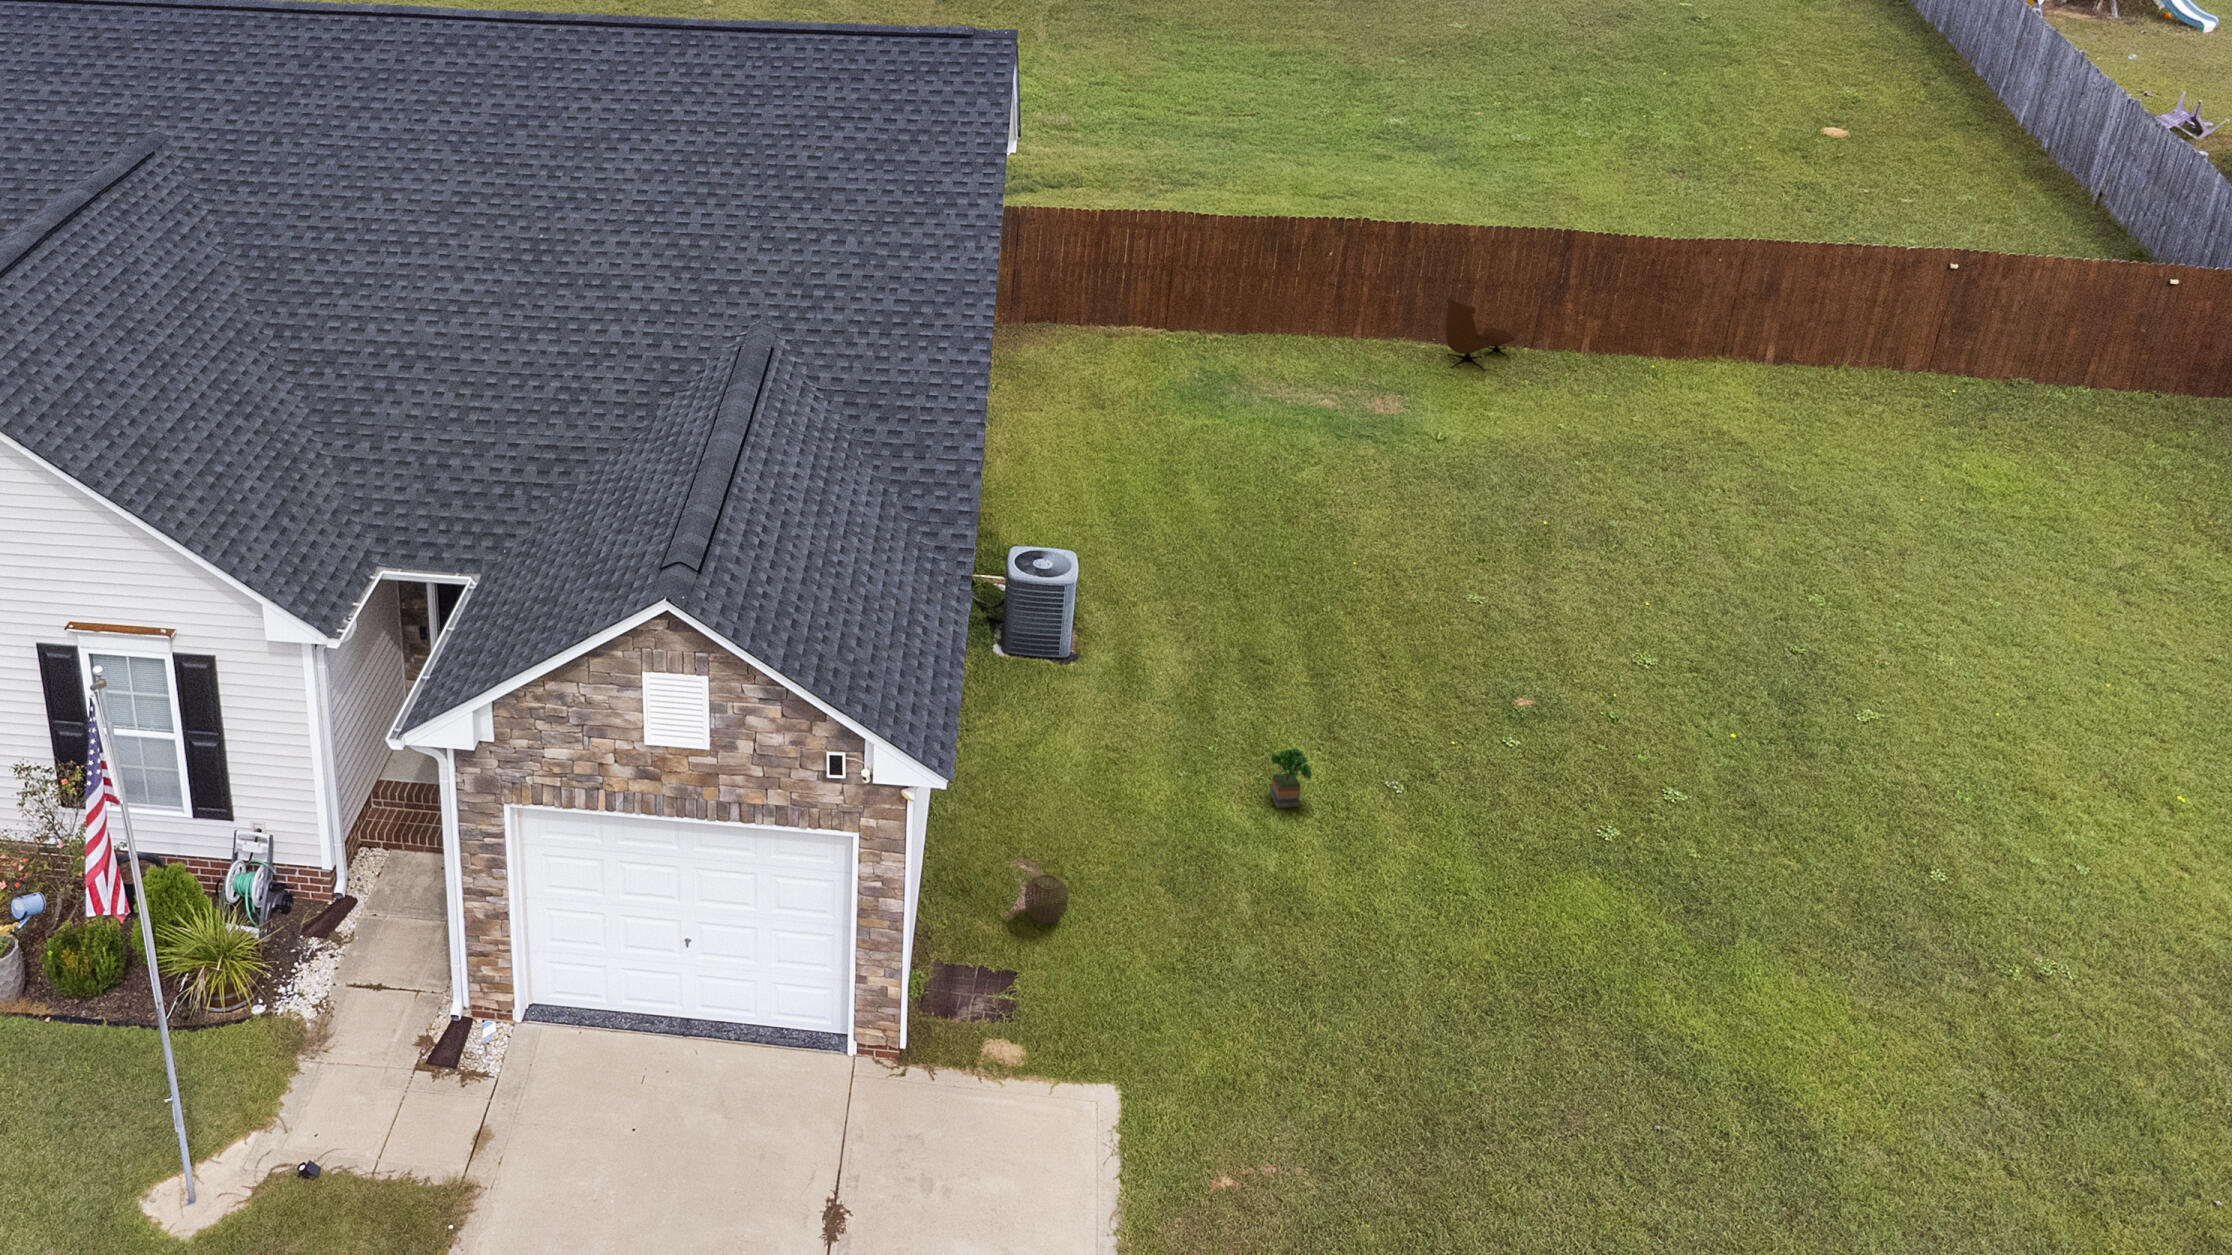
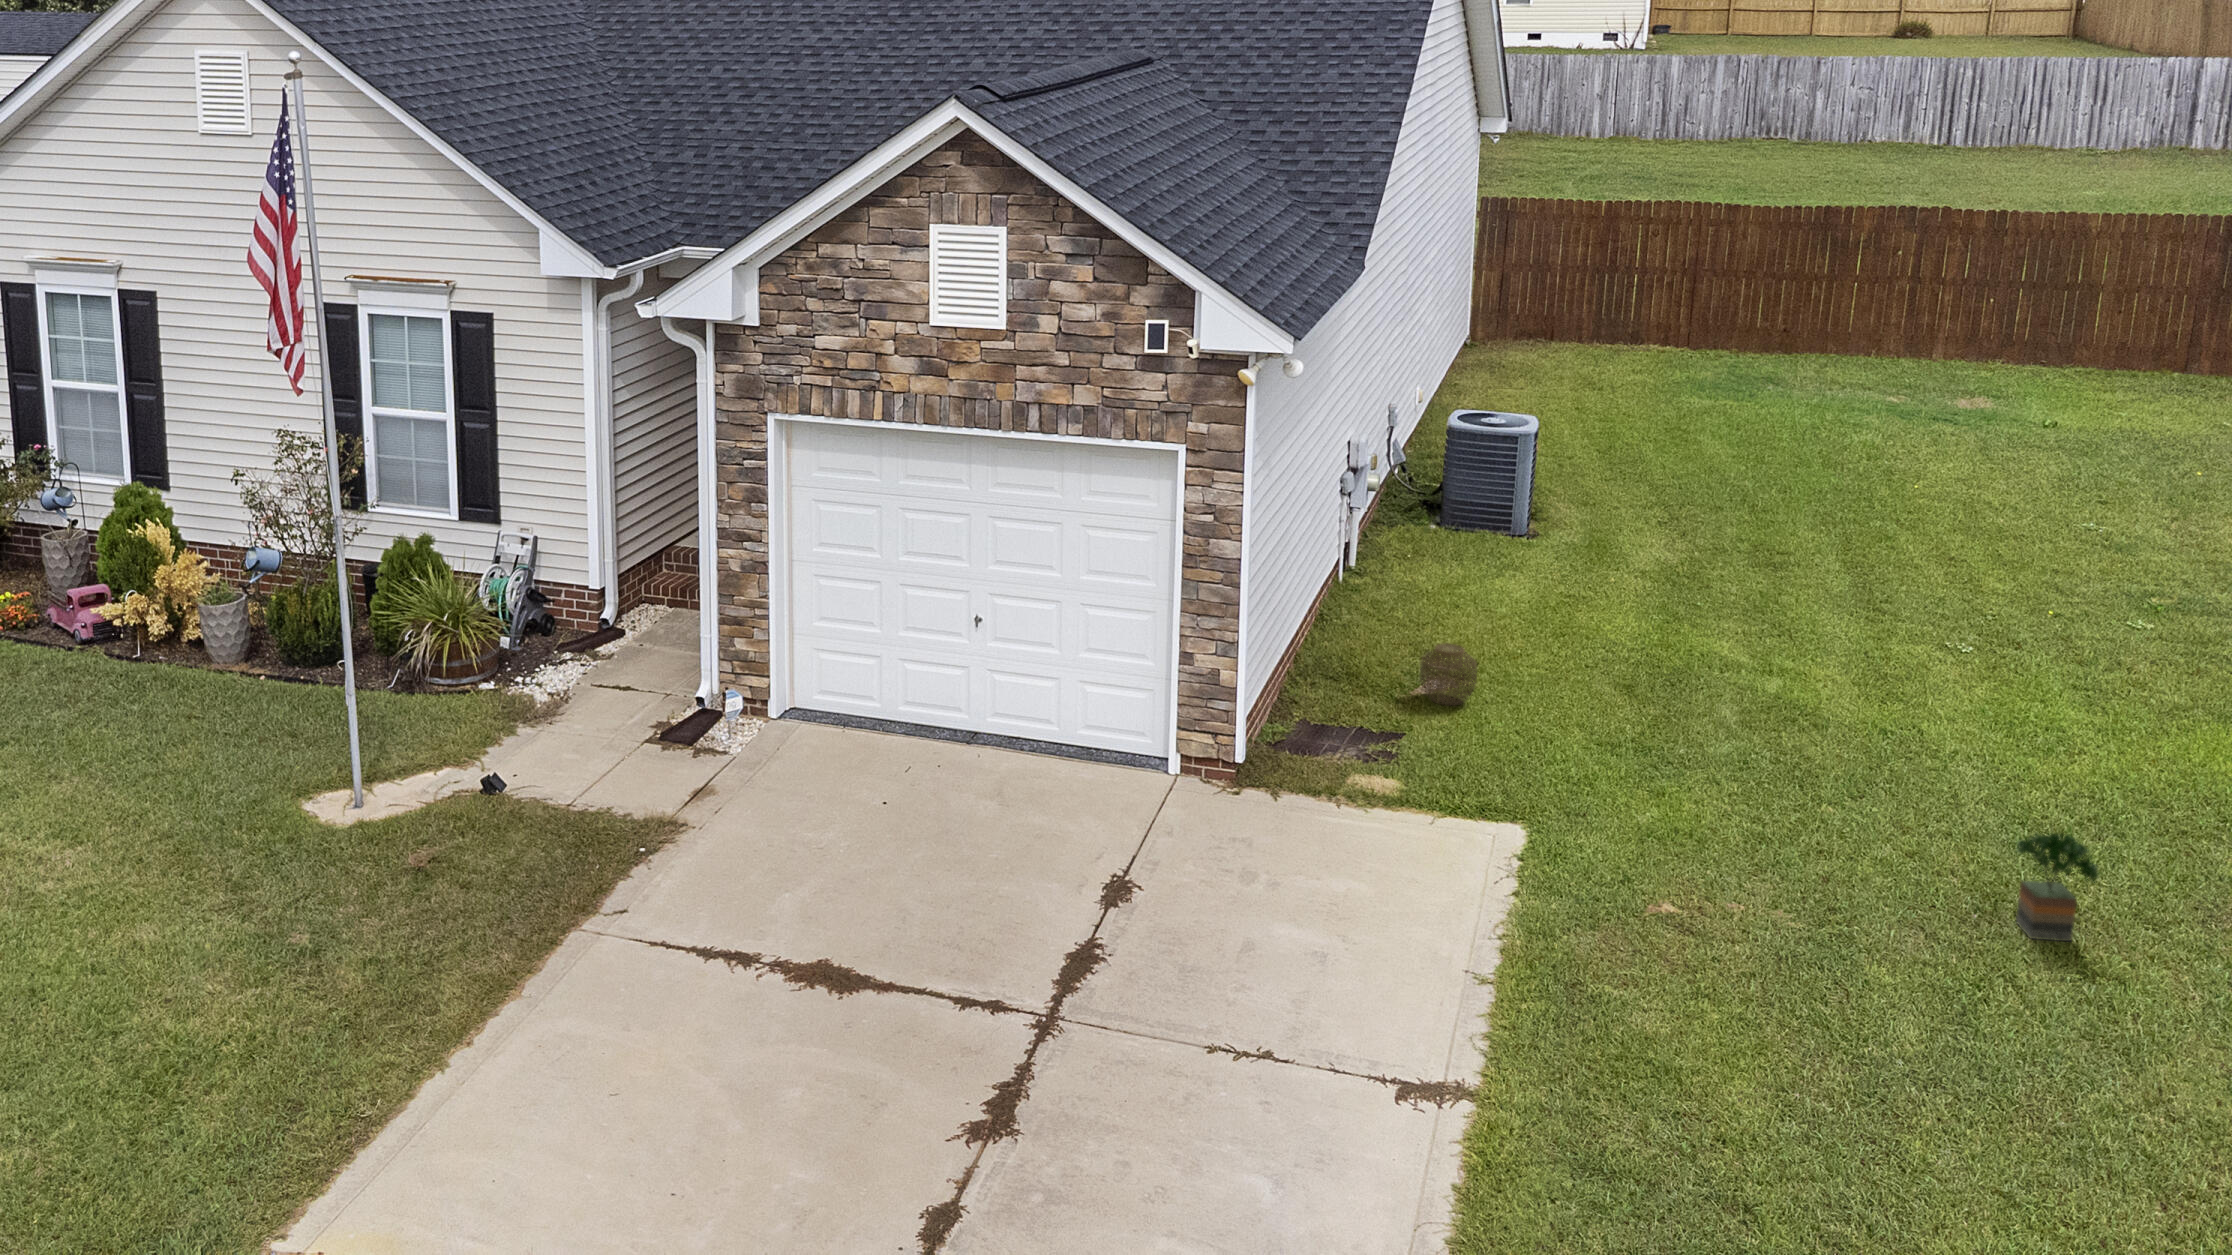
lounge chair: present [1446,297,1515,371] -> none [2055,310,2155,406]
potted tree: present [1270,749,1312,808] -> present [2016,833,2100,941]

